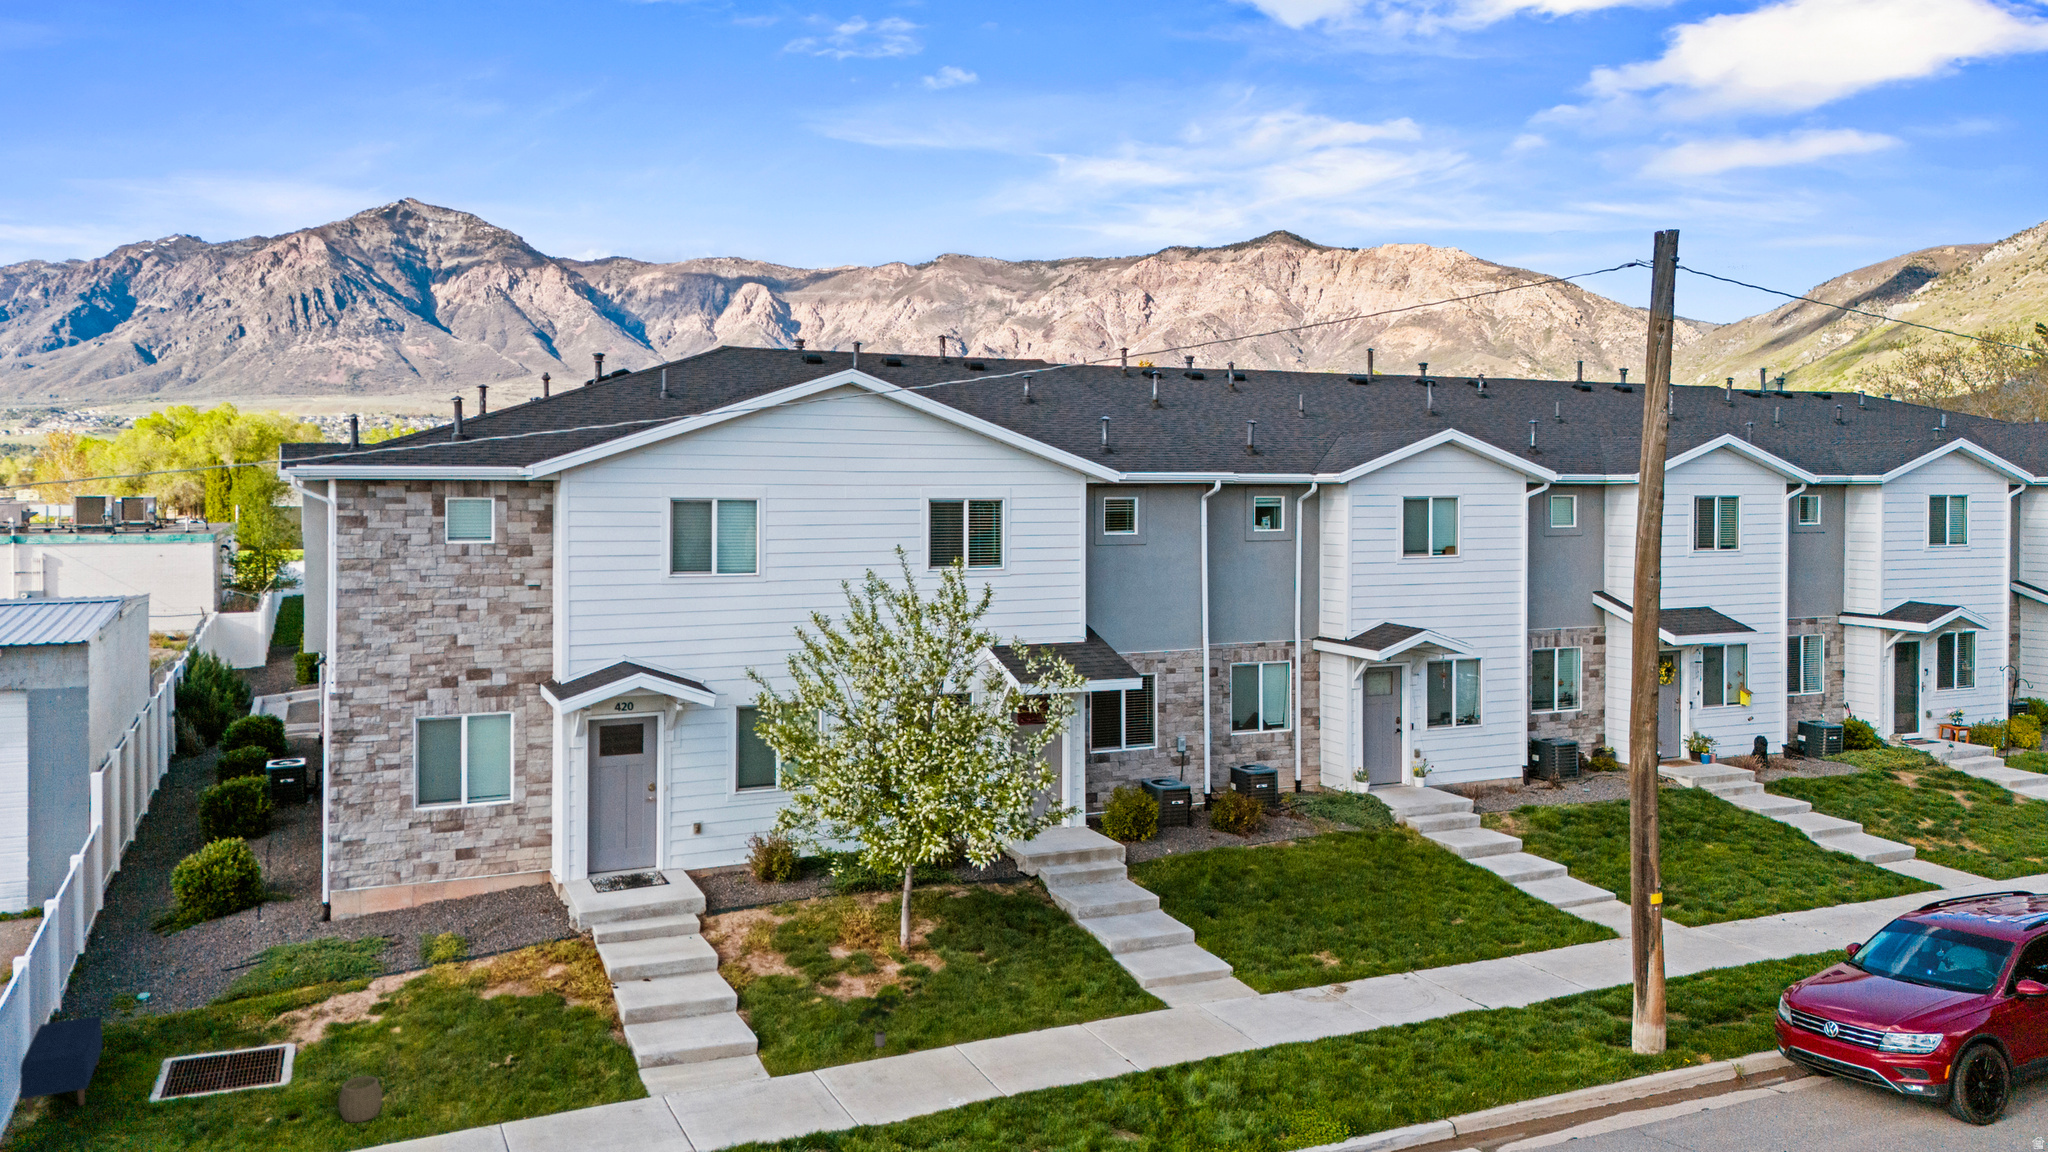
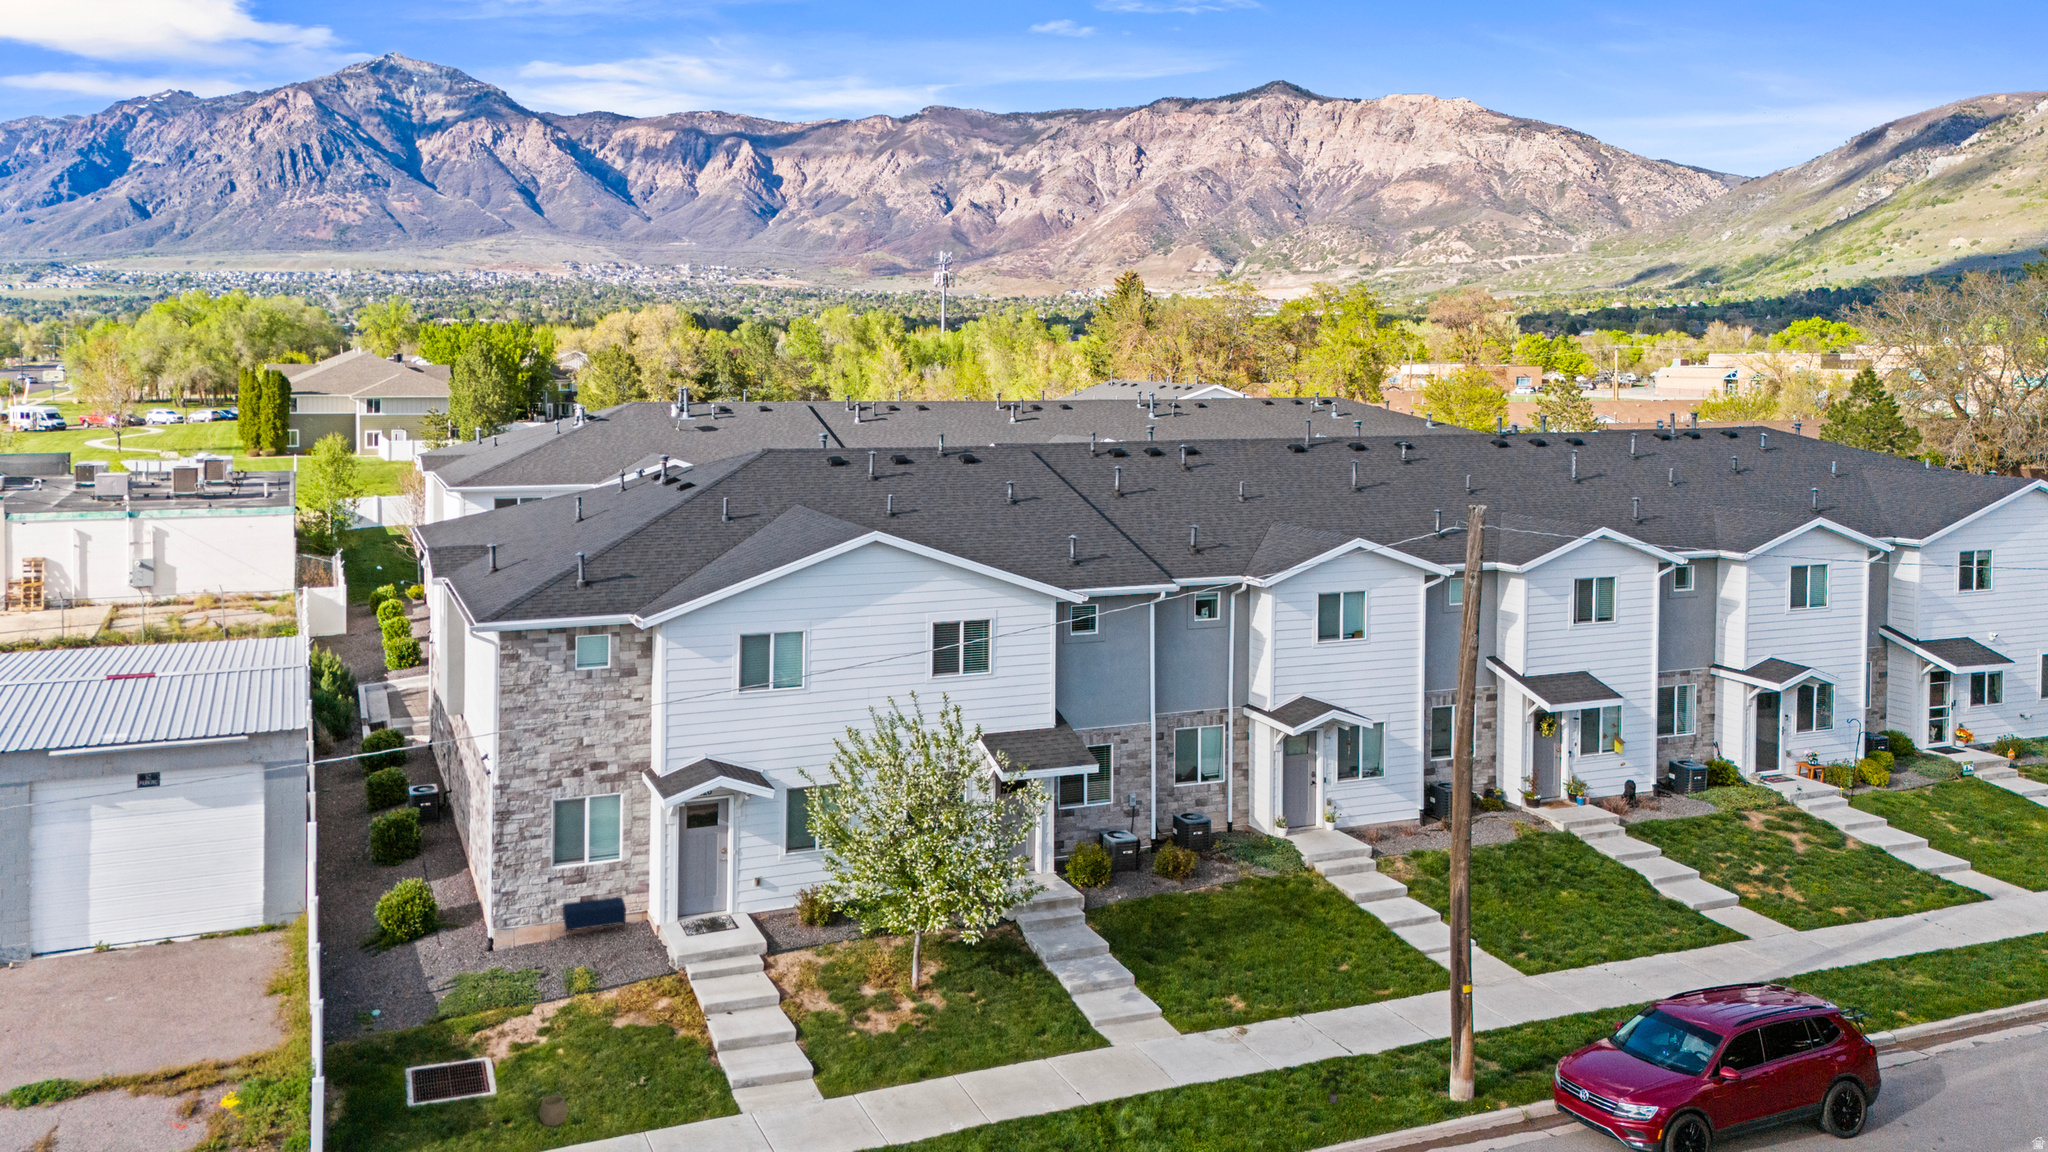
potted plant: present [856,995,902,1047] -> present [1319,1067,1348,1103]
bench: present [20,1016,103,1114] -> present [563,897,626,938]

